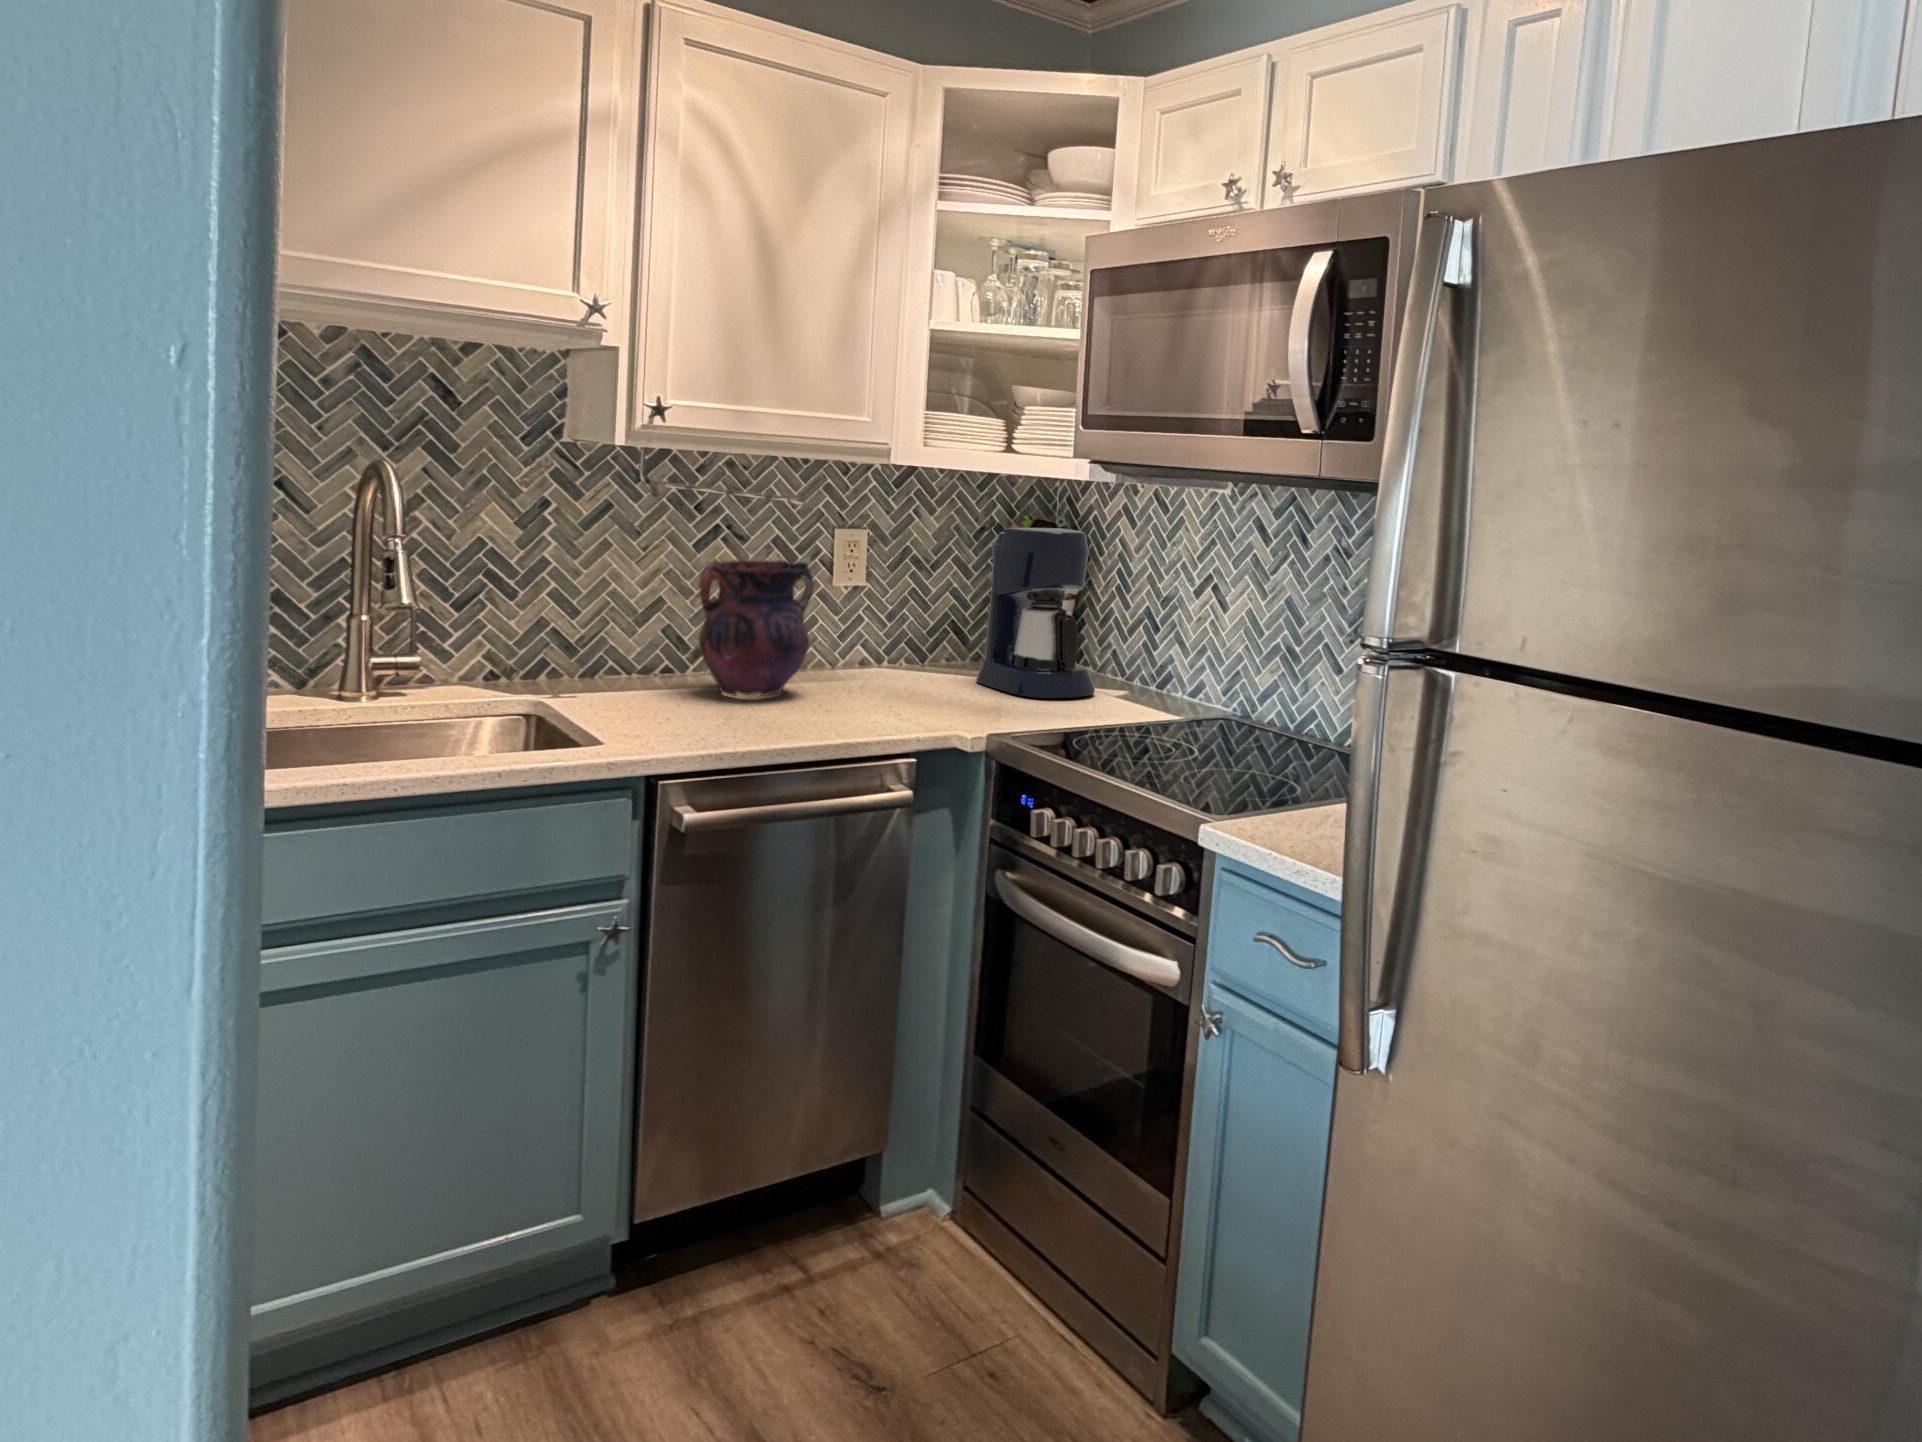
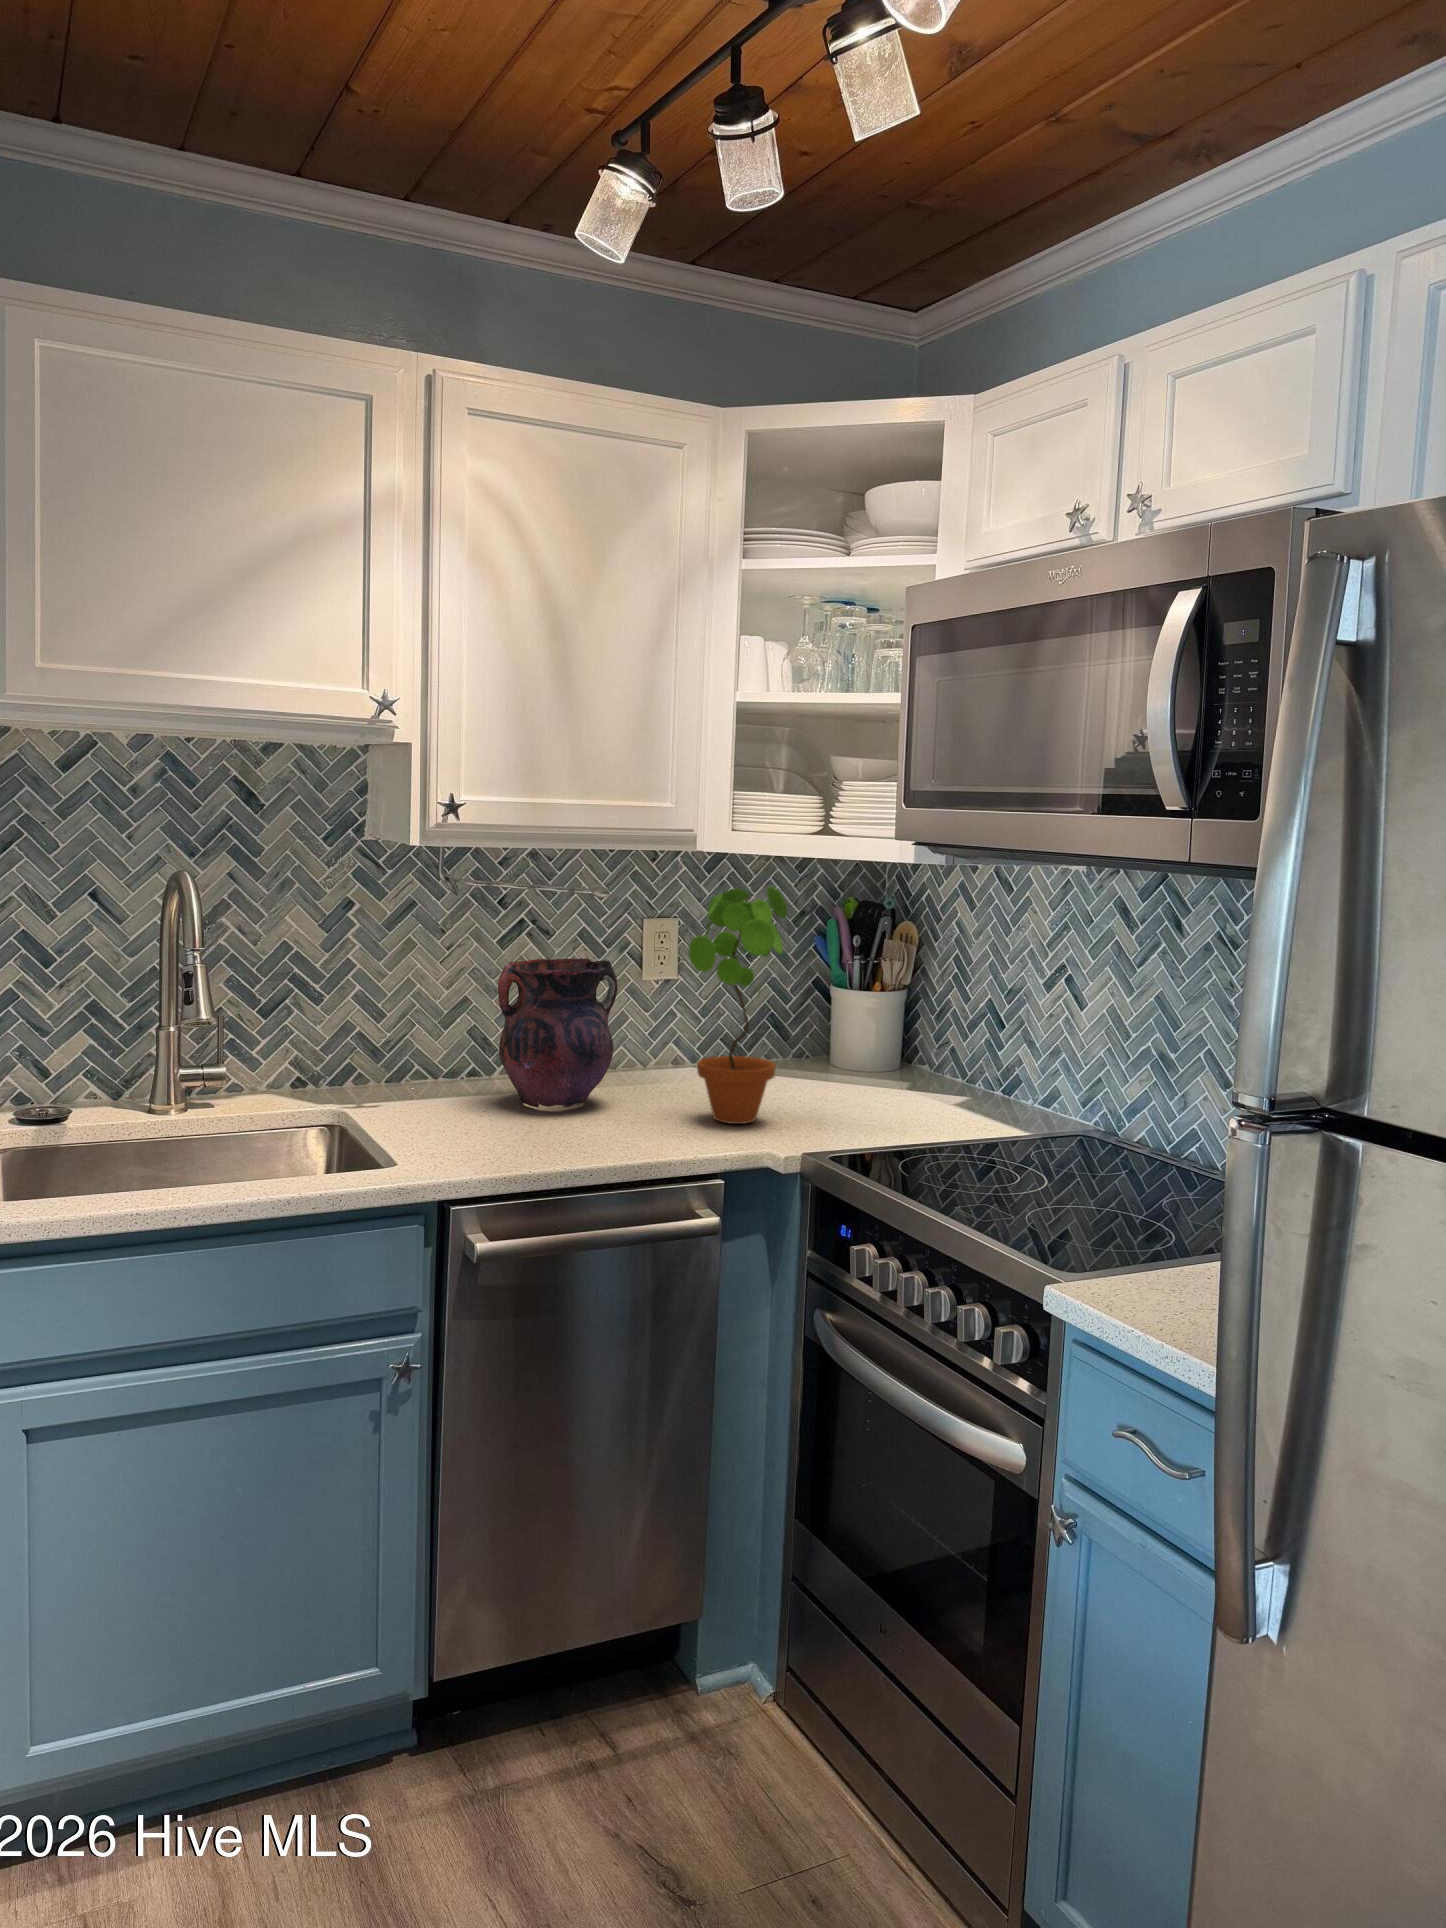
potted plant: none [883,497,973,710] -> present [689,886,787,1124]
coffee maker: present [976,528,1095,698] -> none [799,913,933,1108]

